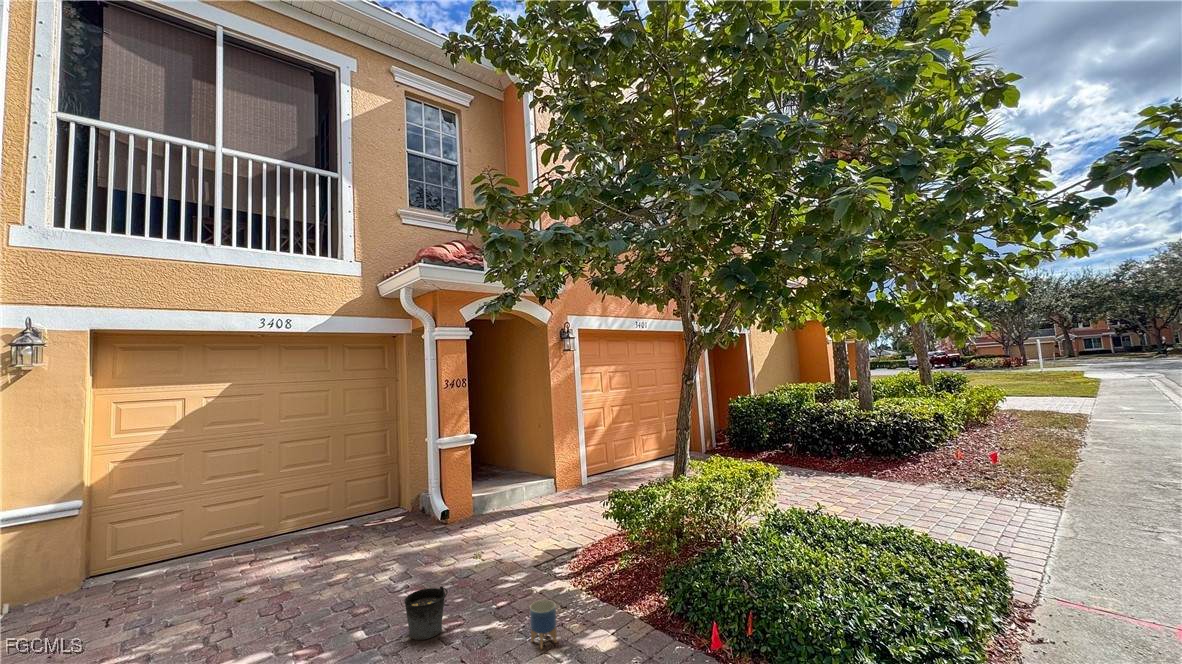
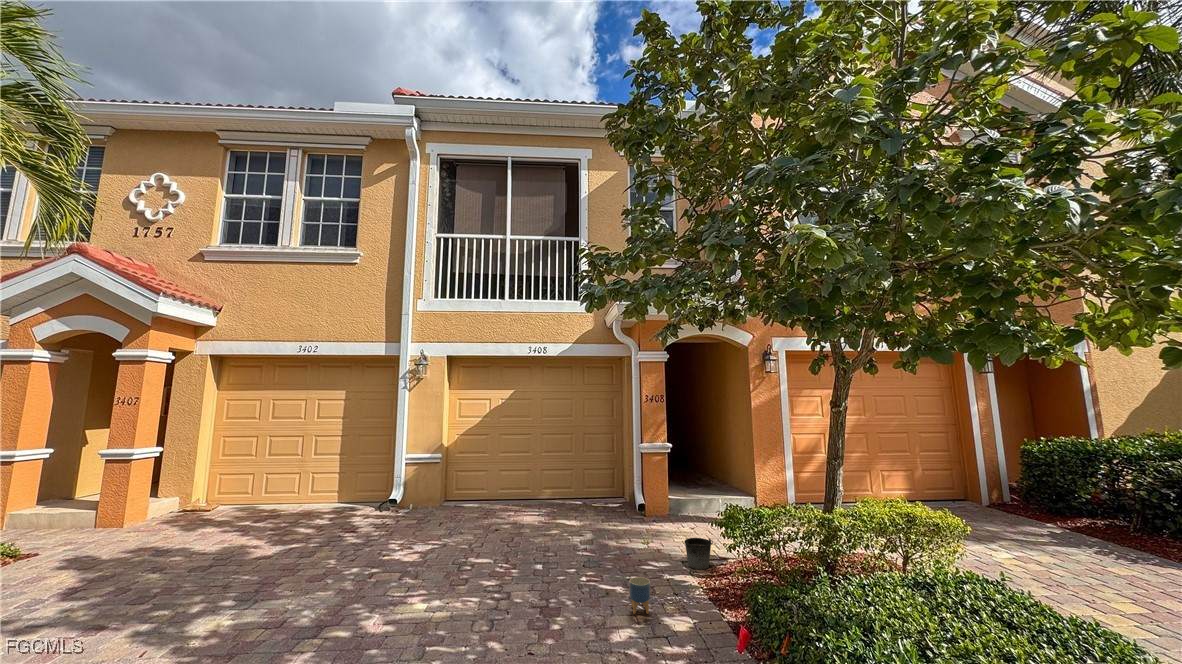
bucket: present [404,587,448,640] -> present [685,538,713,569]

